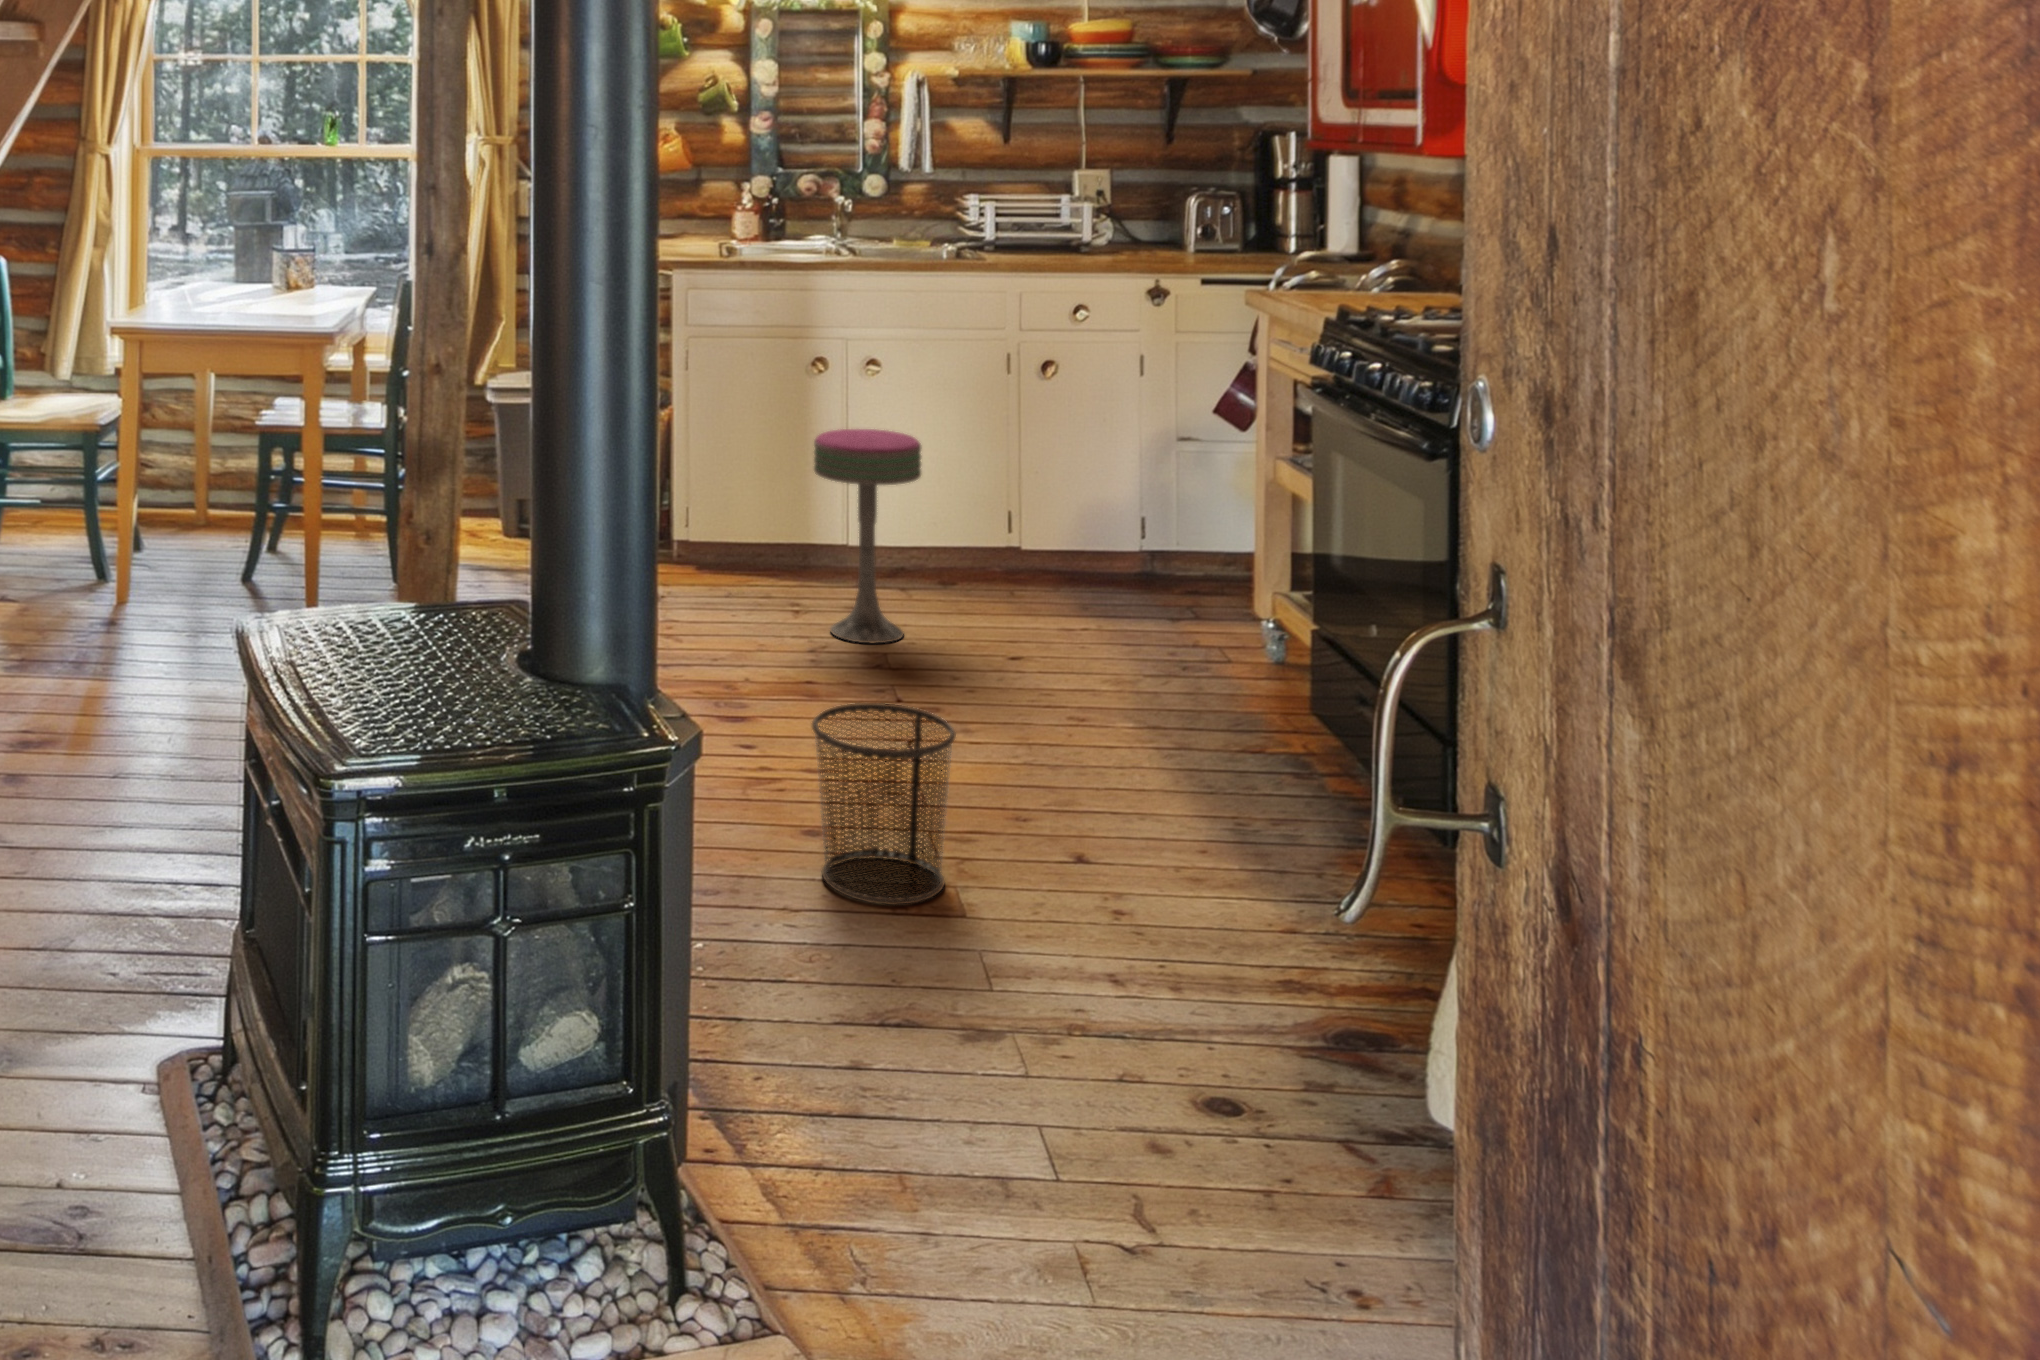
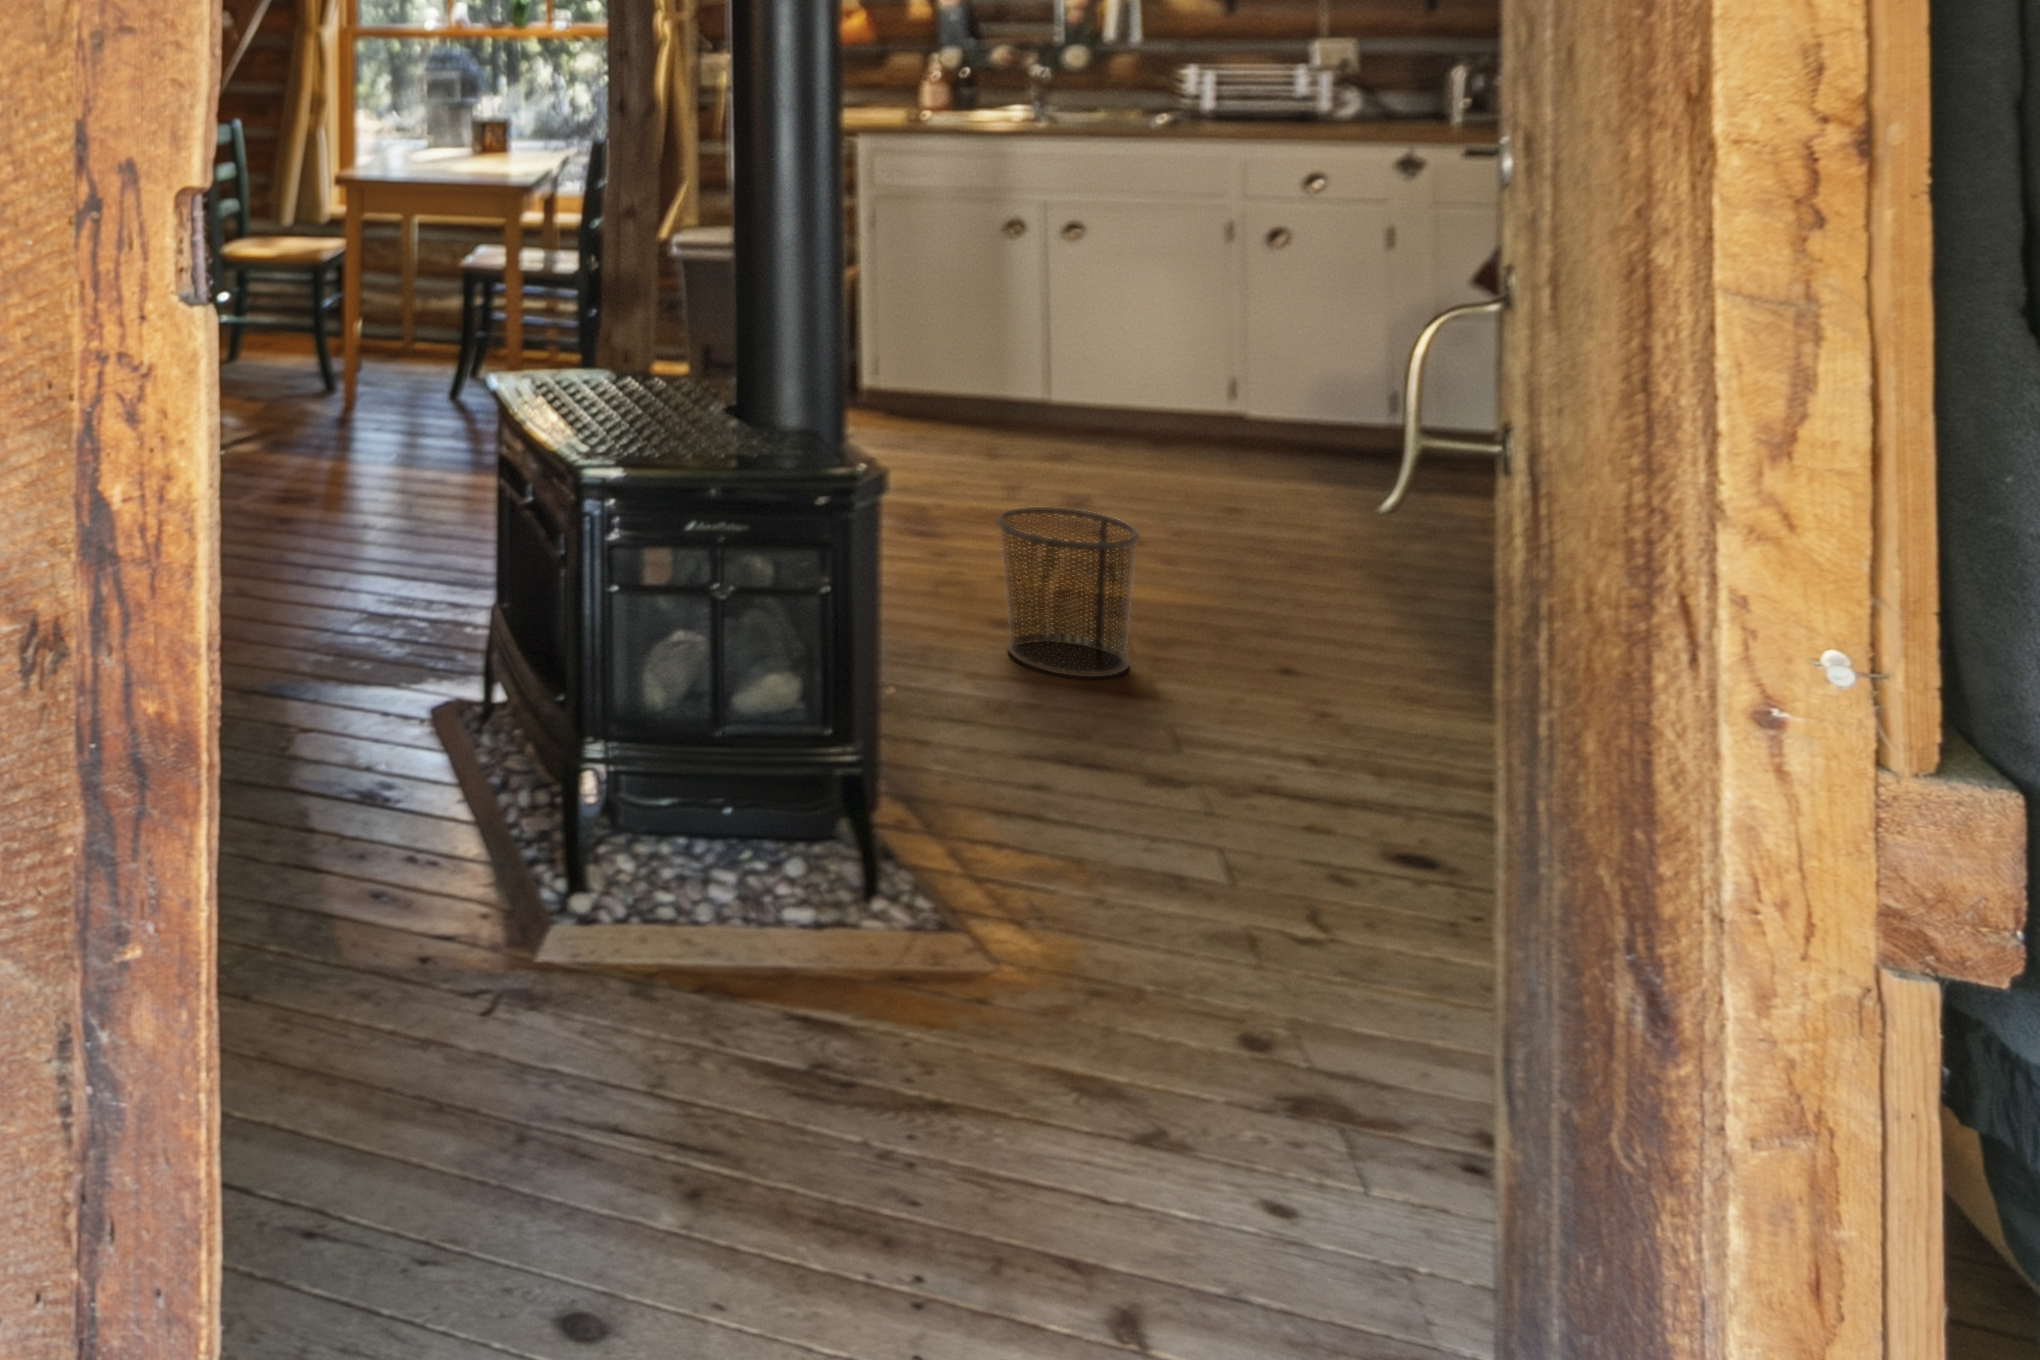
bar stool: present [814,429,921,643] -> none [1009,285,1124,484]

